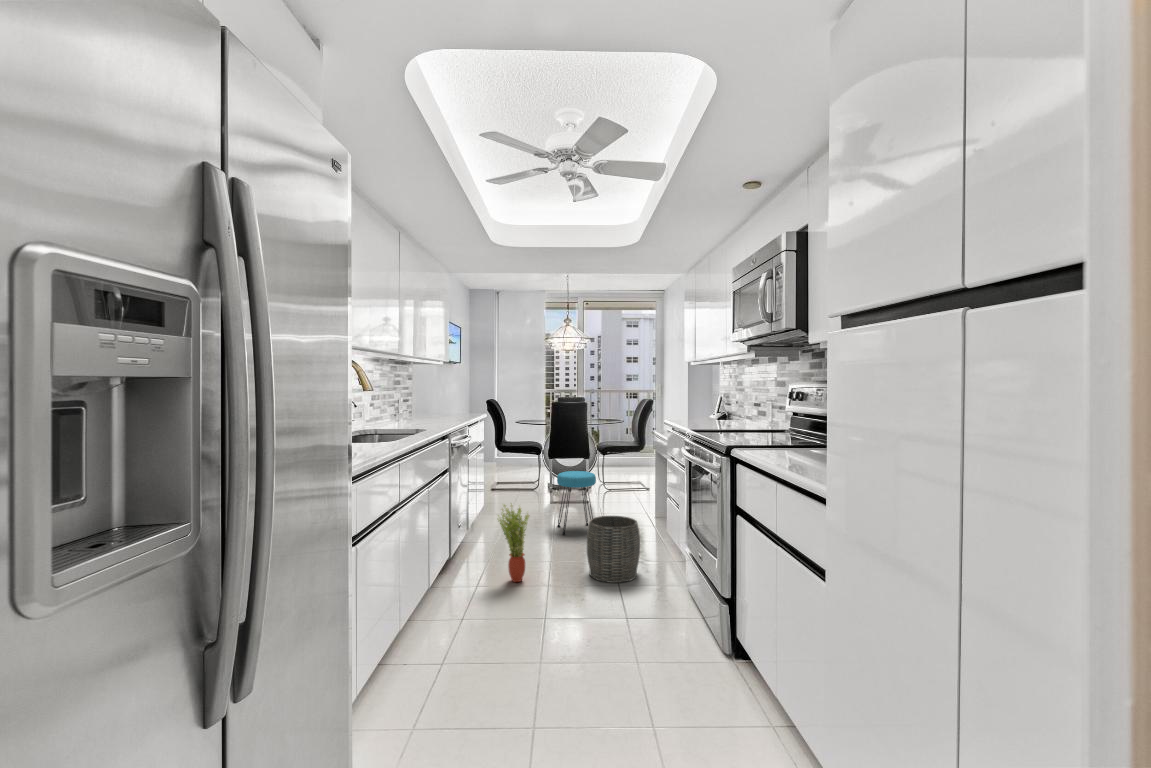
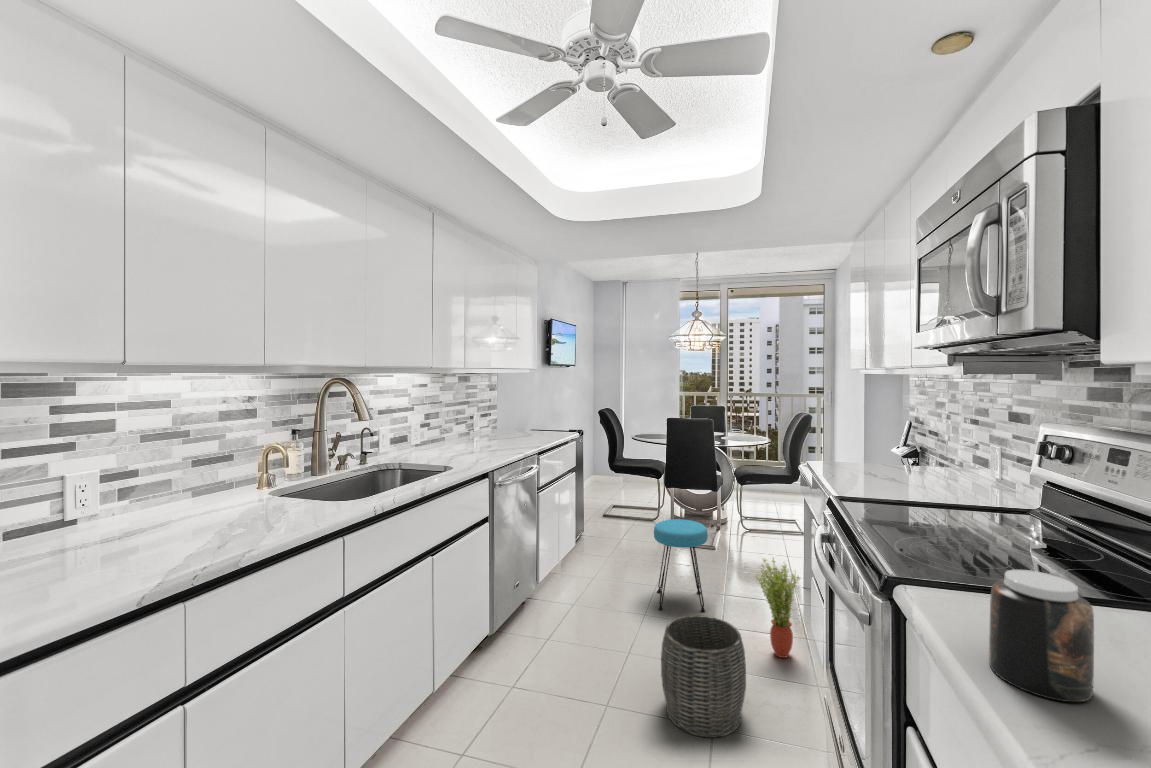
jar: none [771,416,802,457] -> present [989,570,1094,702]
potted plant: present [498,505,529,582] -> present [756,558,800,658]

